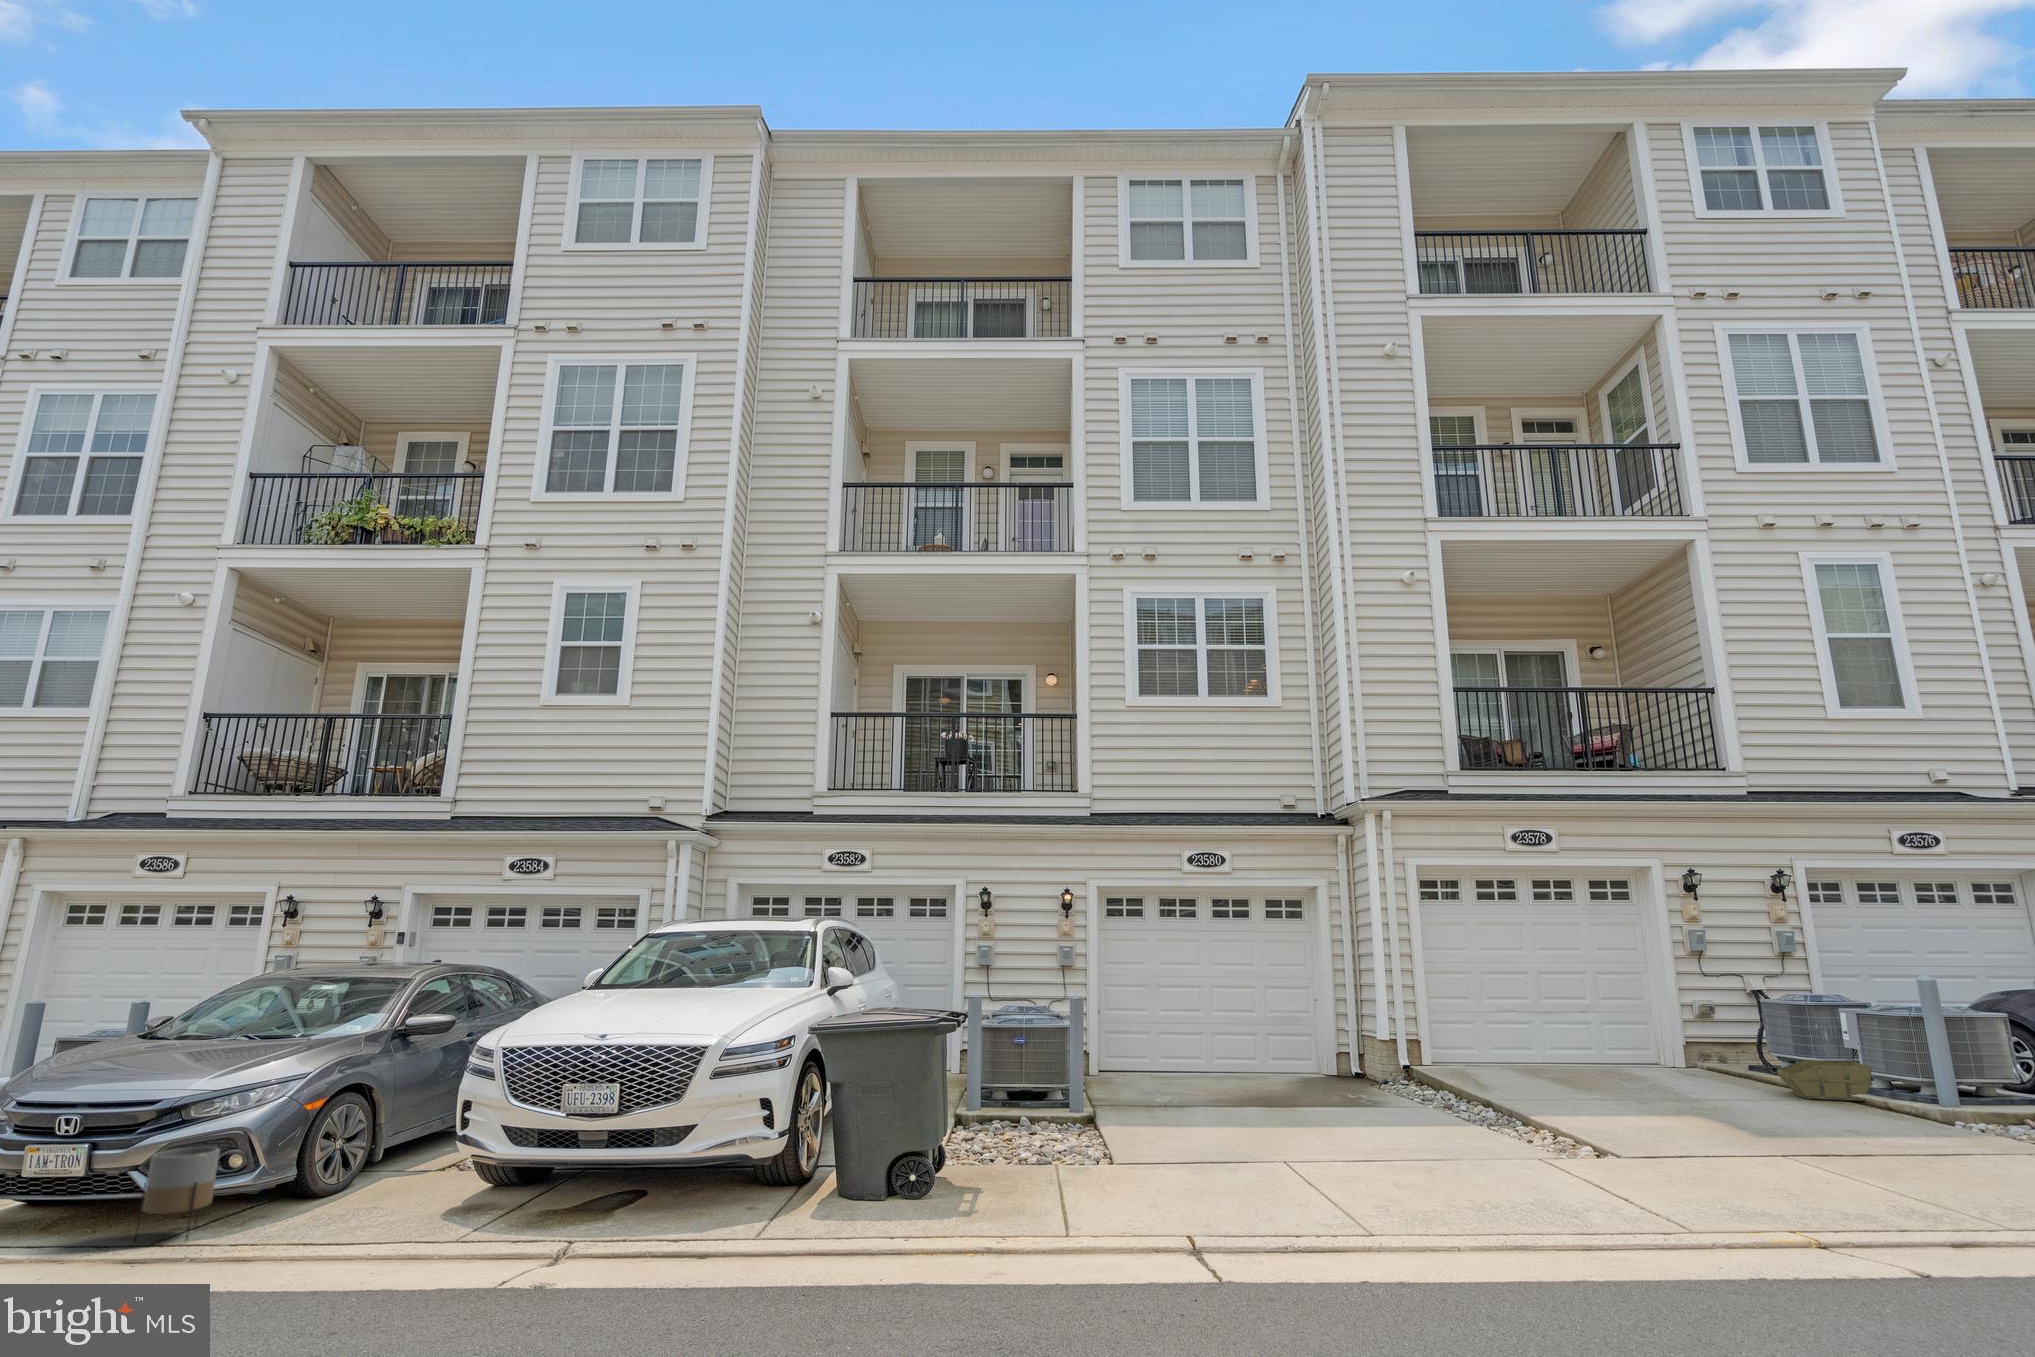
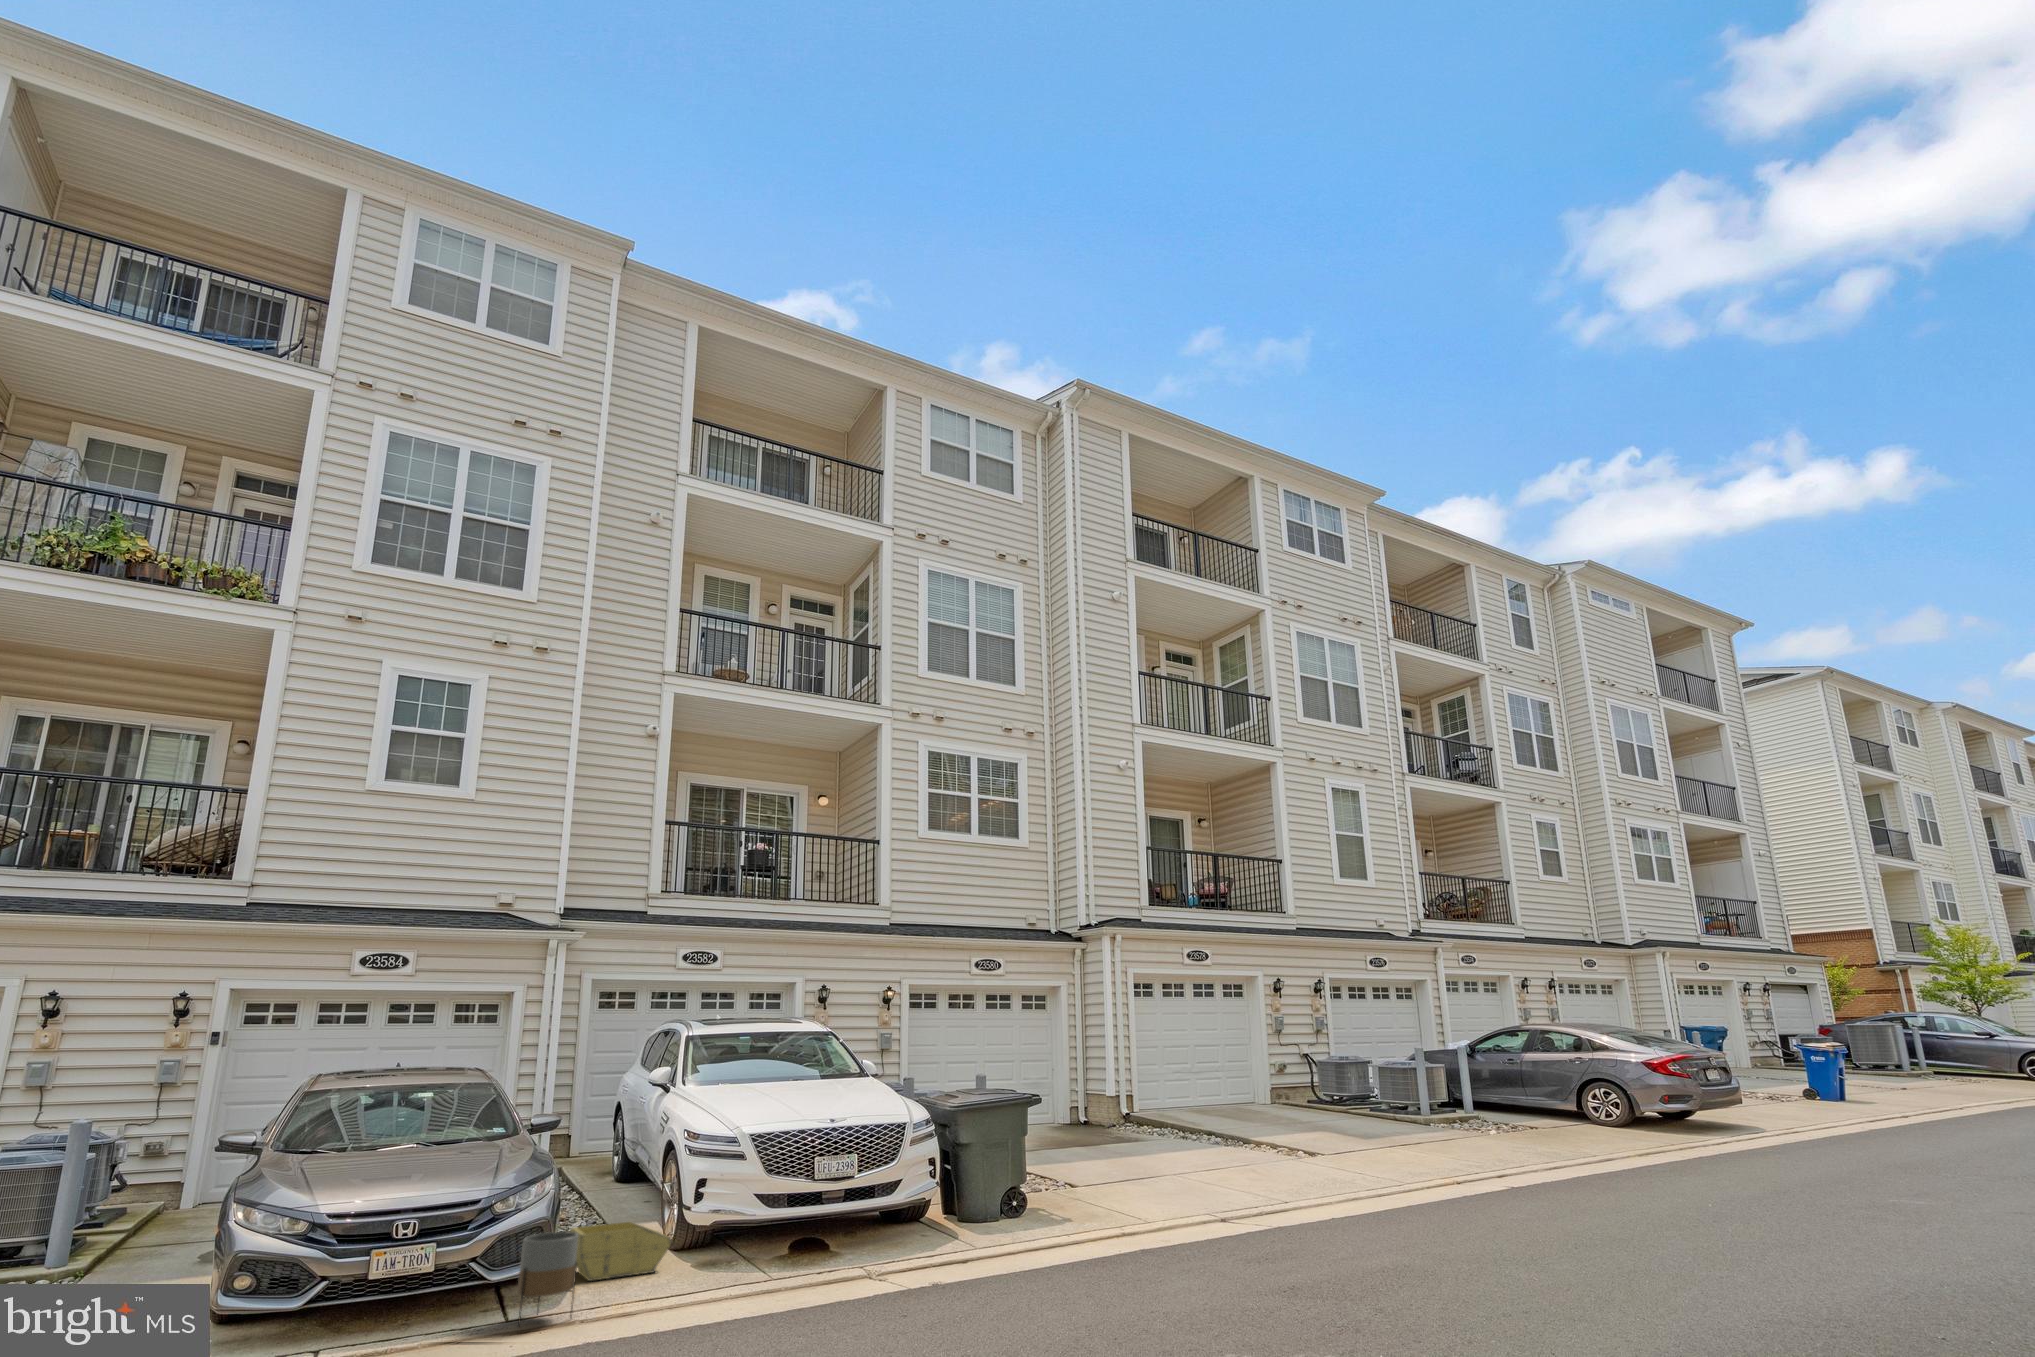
storage bin: present [1777,1060,1872,1101] -> present [570,1222,671,1281]

